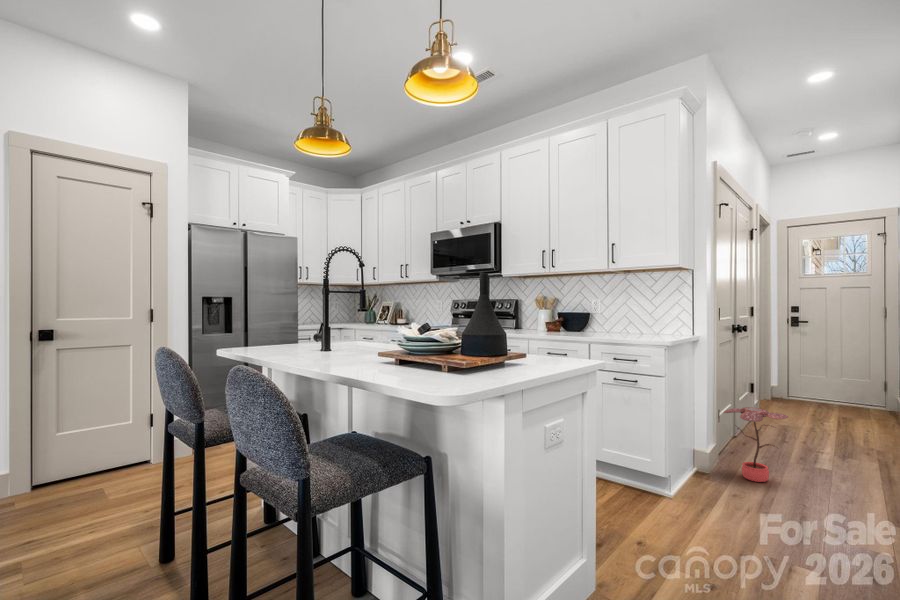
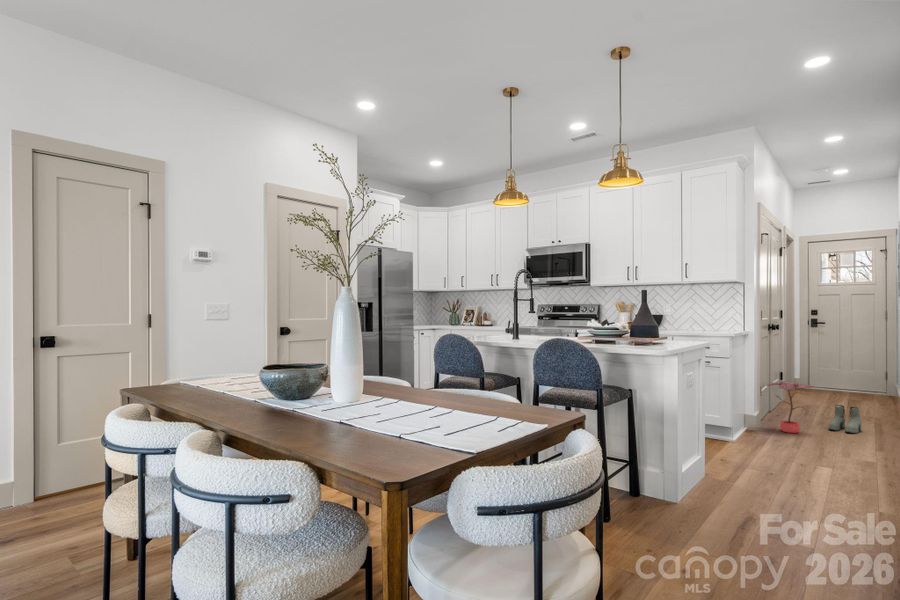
boots: none [811,440,859,484] -> present [829,405,861,433]

